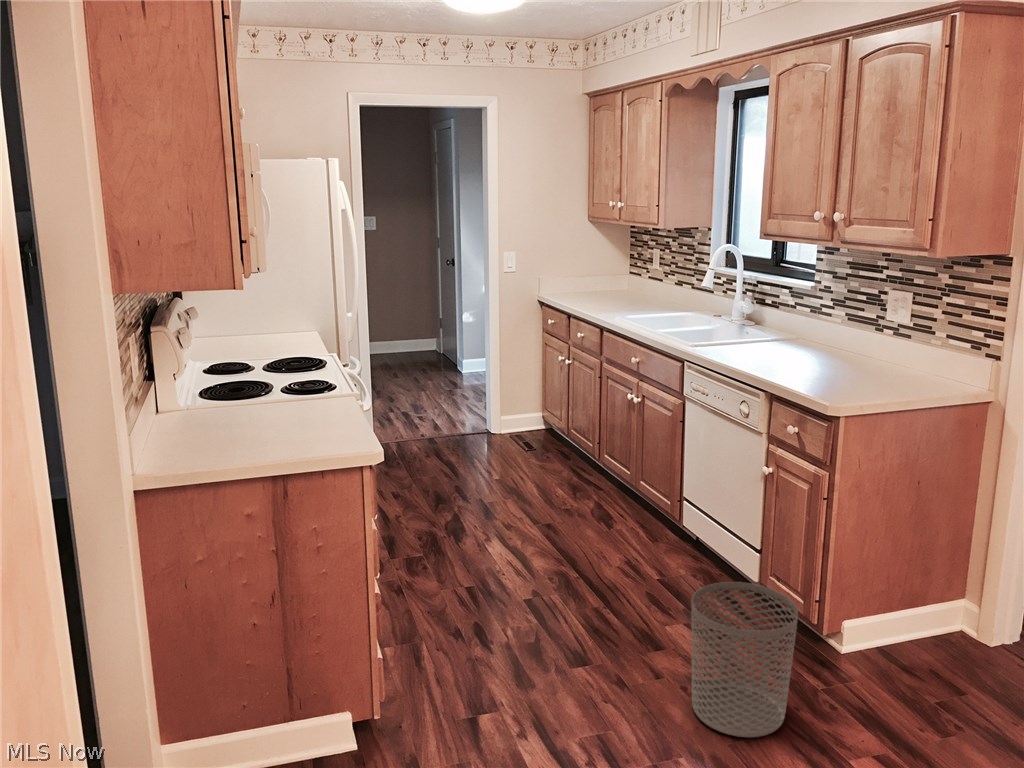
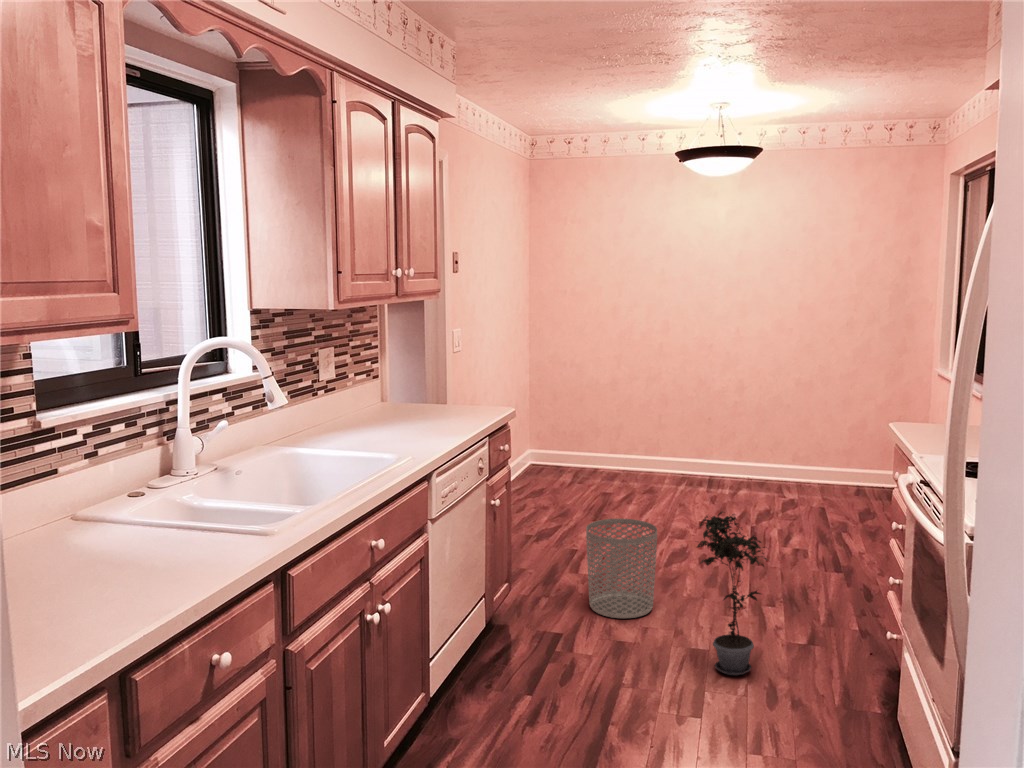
potted plant: none [497,478,592,660] -> present [697,512,767,676]

